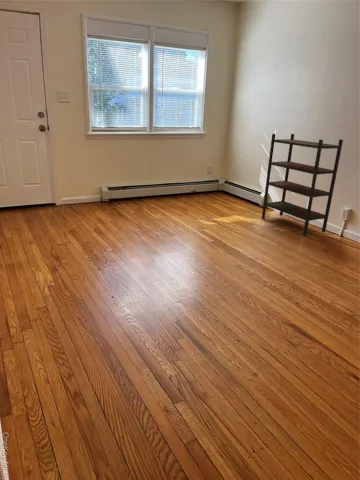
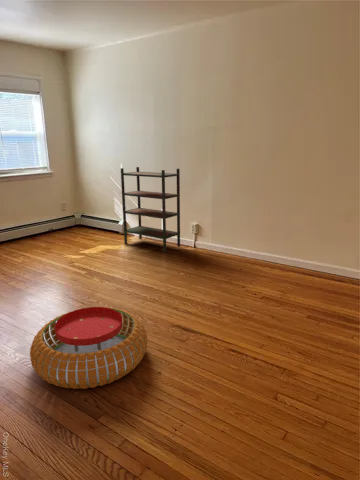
pouf: none [131,280,253,368] -> present [30,307,148,389]

